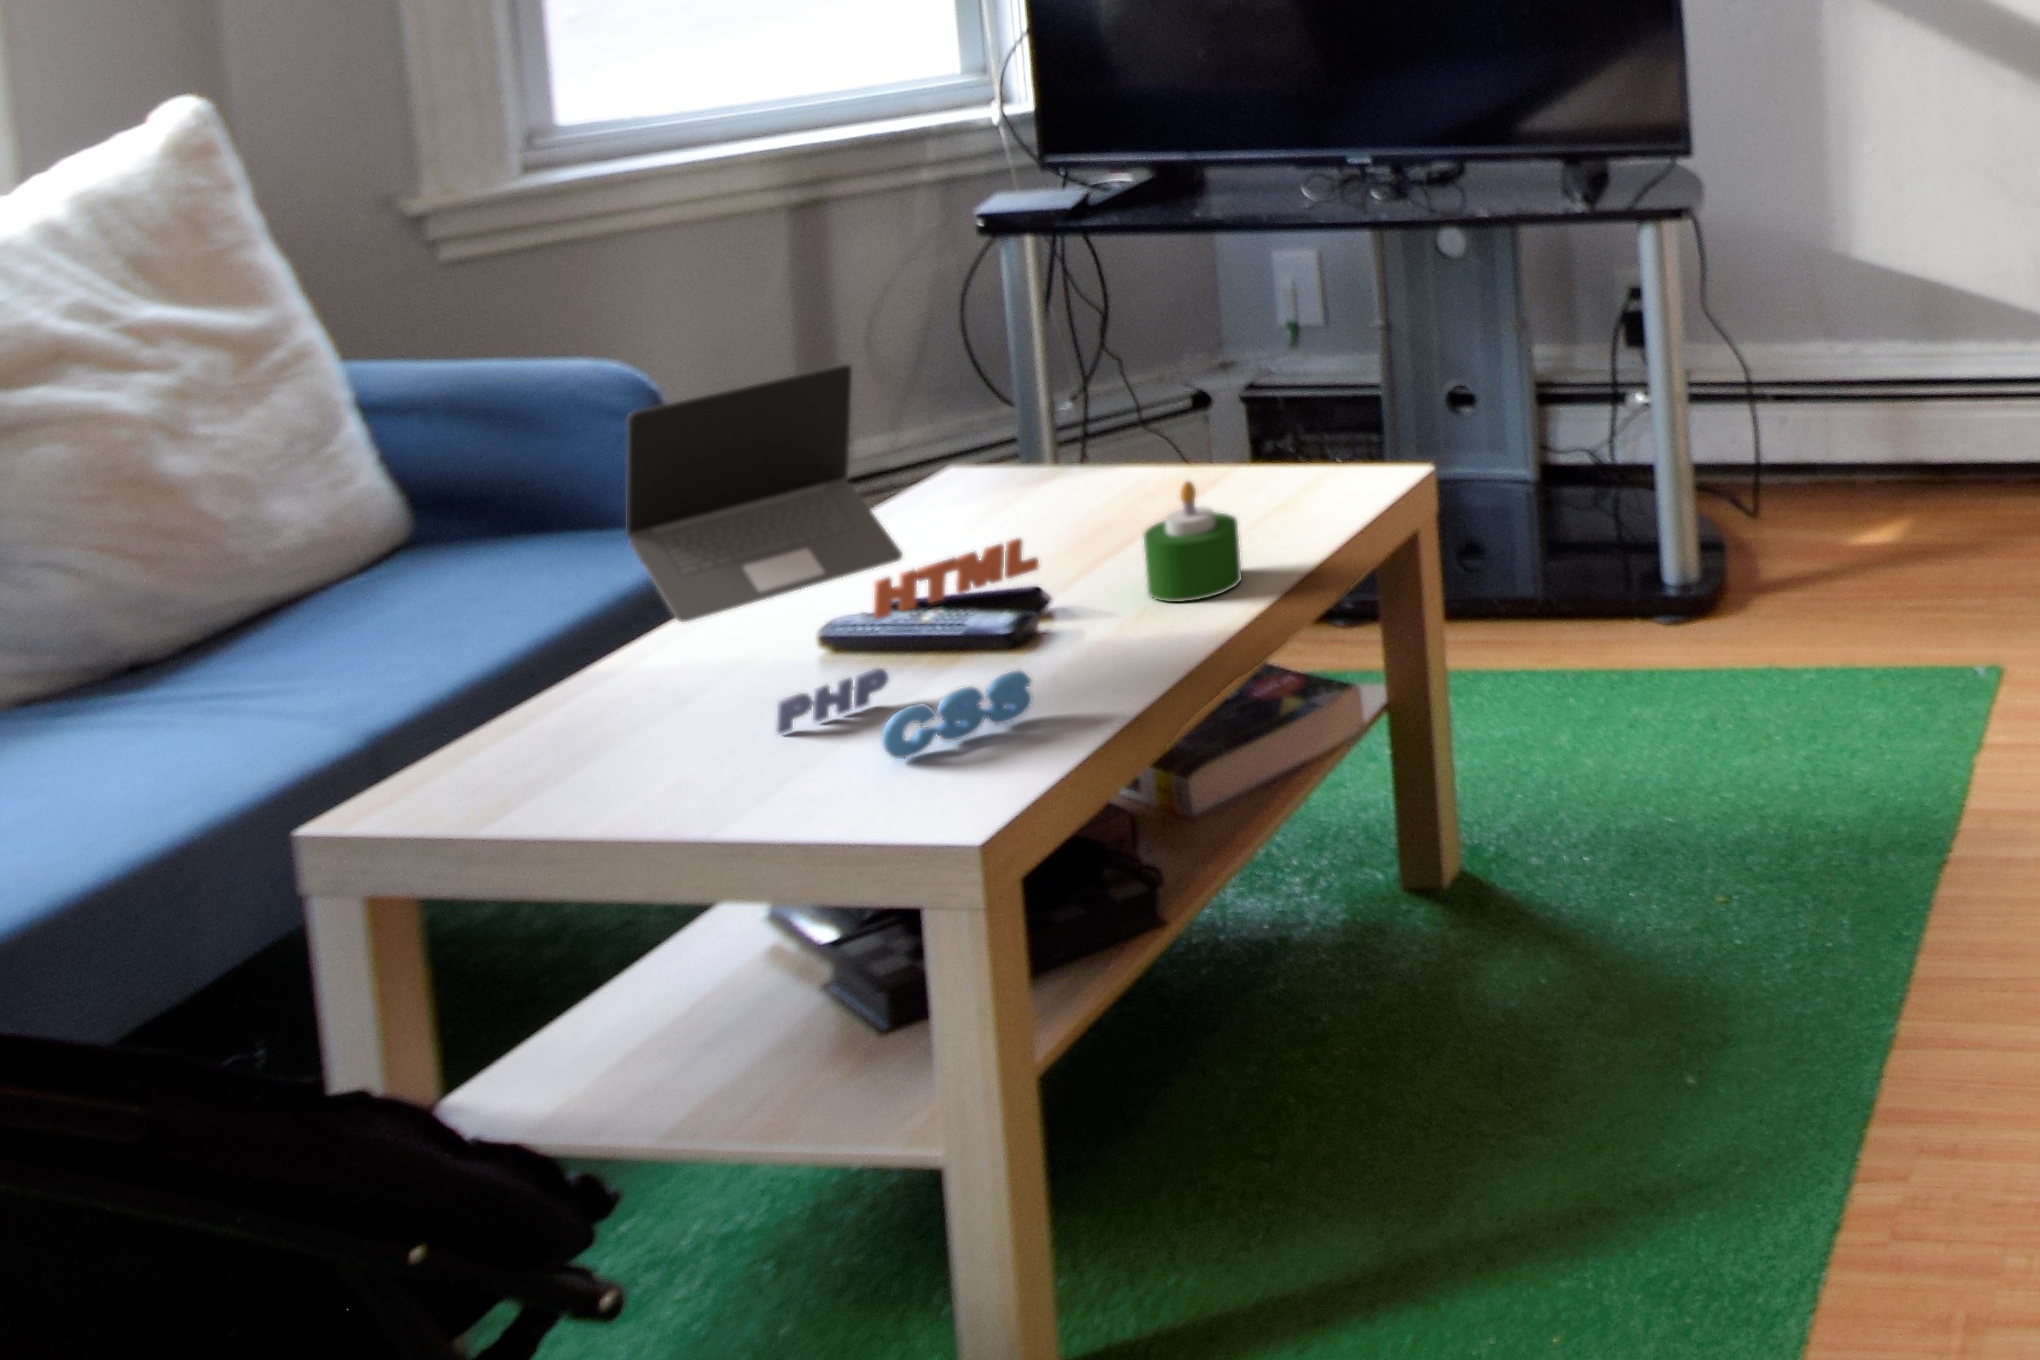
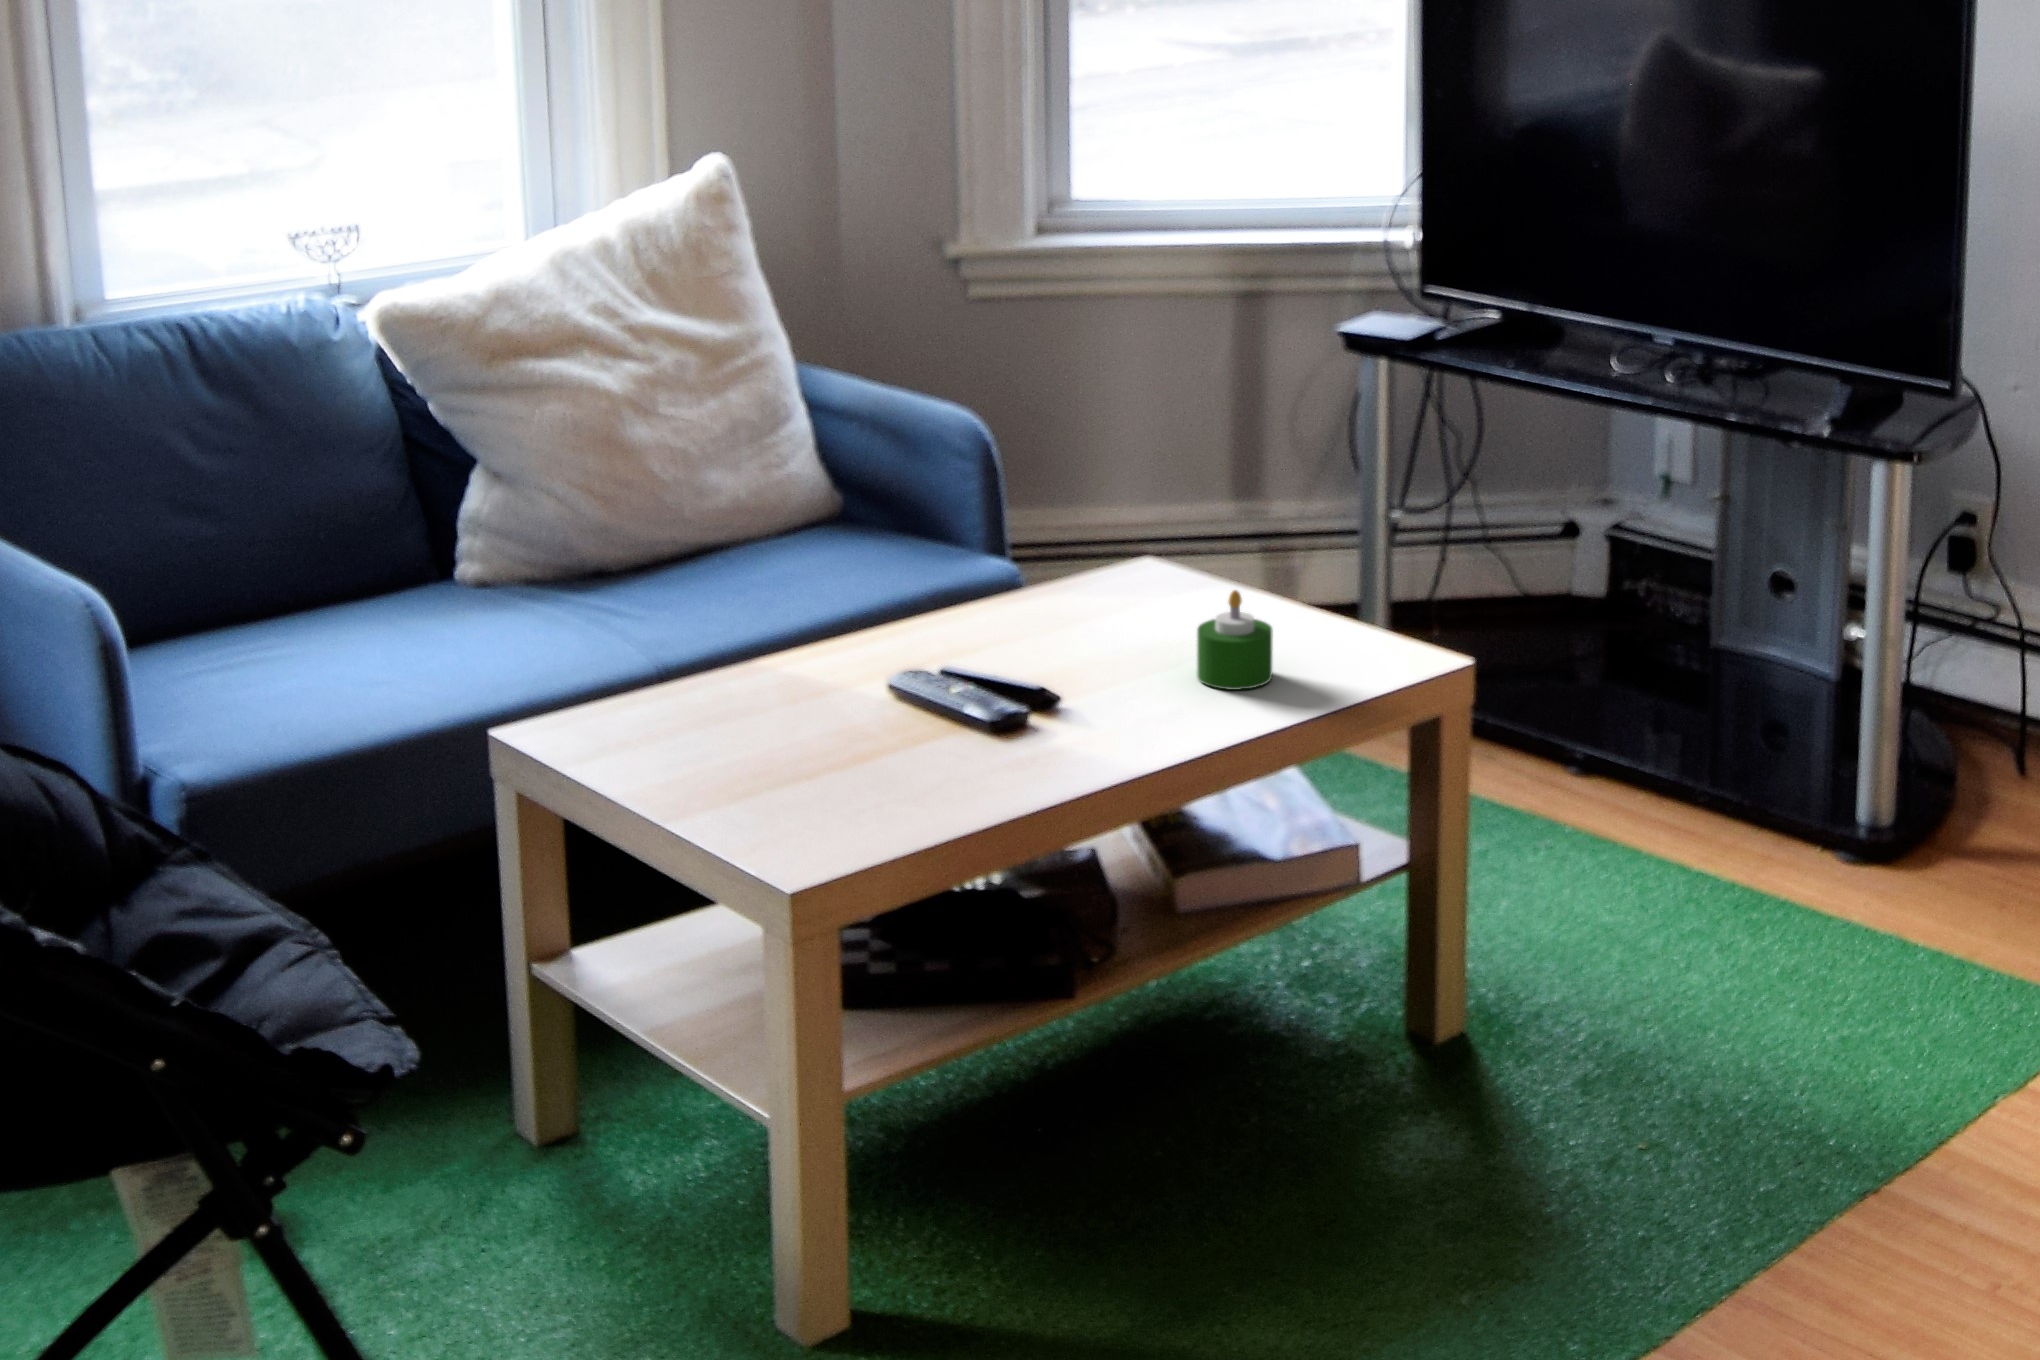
laptop: present [626,364,1039,759] -> none [826,436,1040,744]

